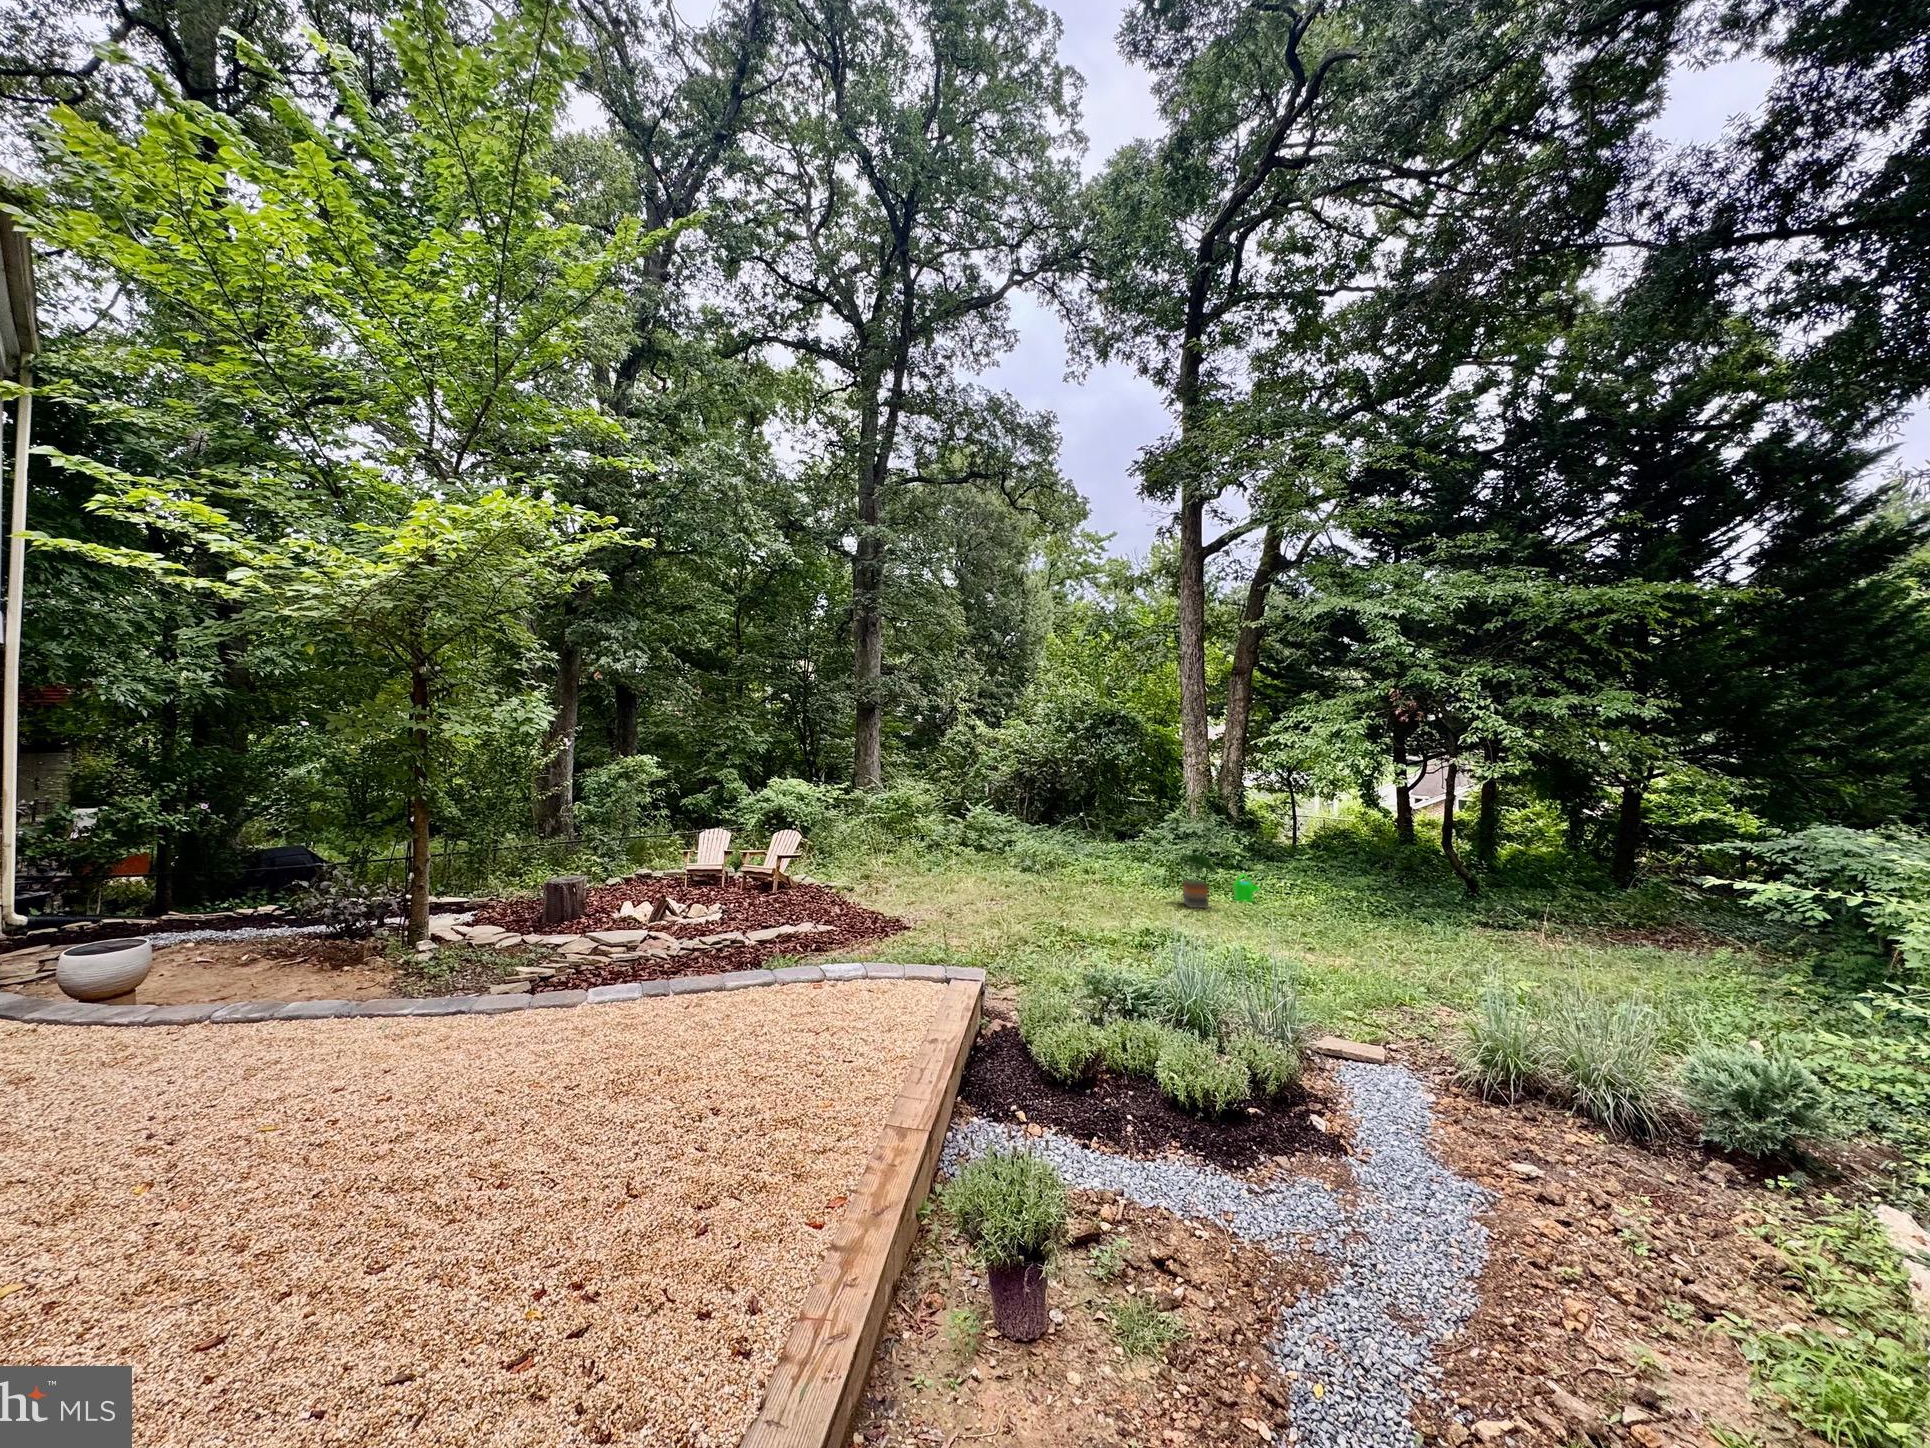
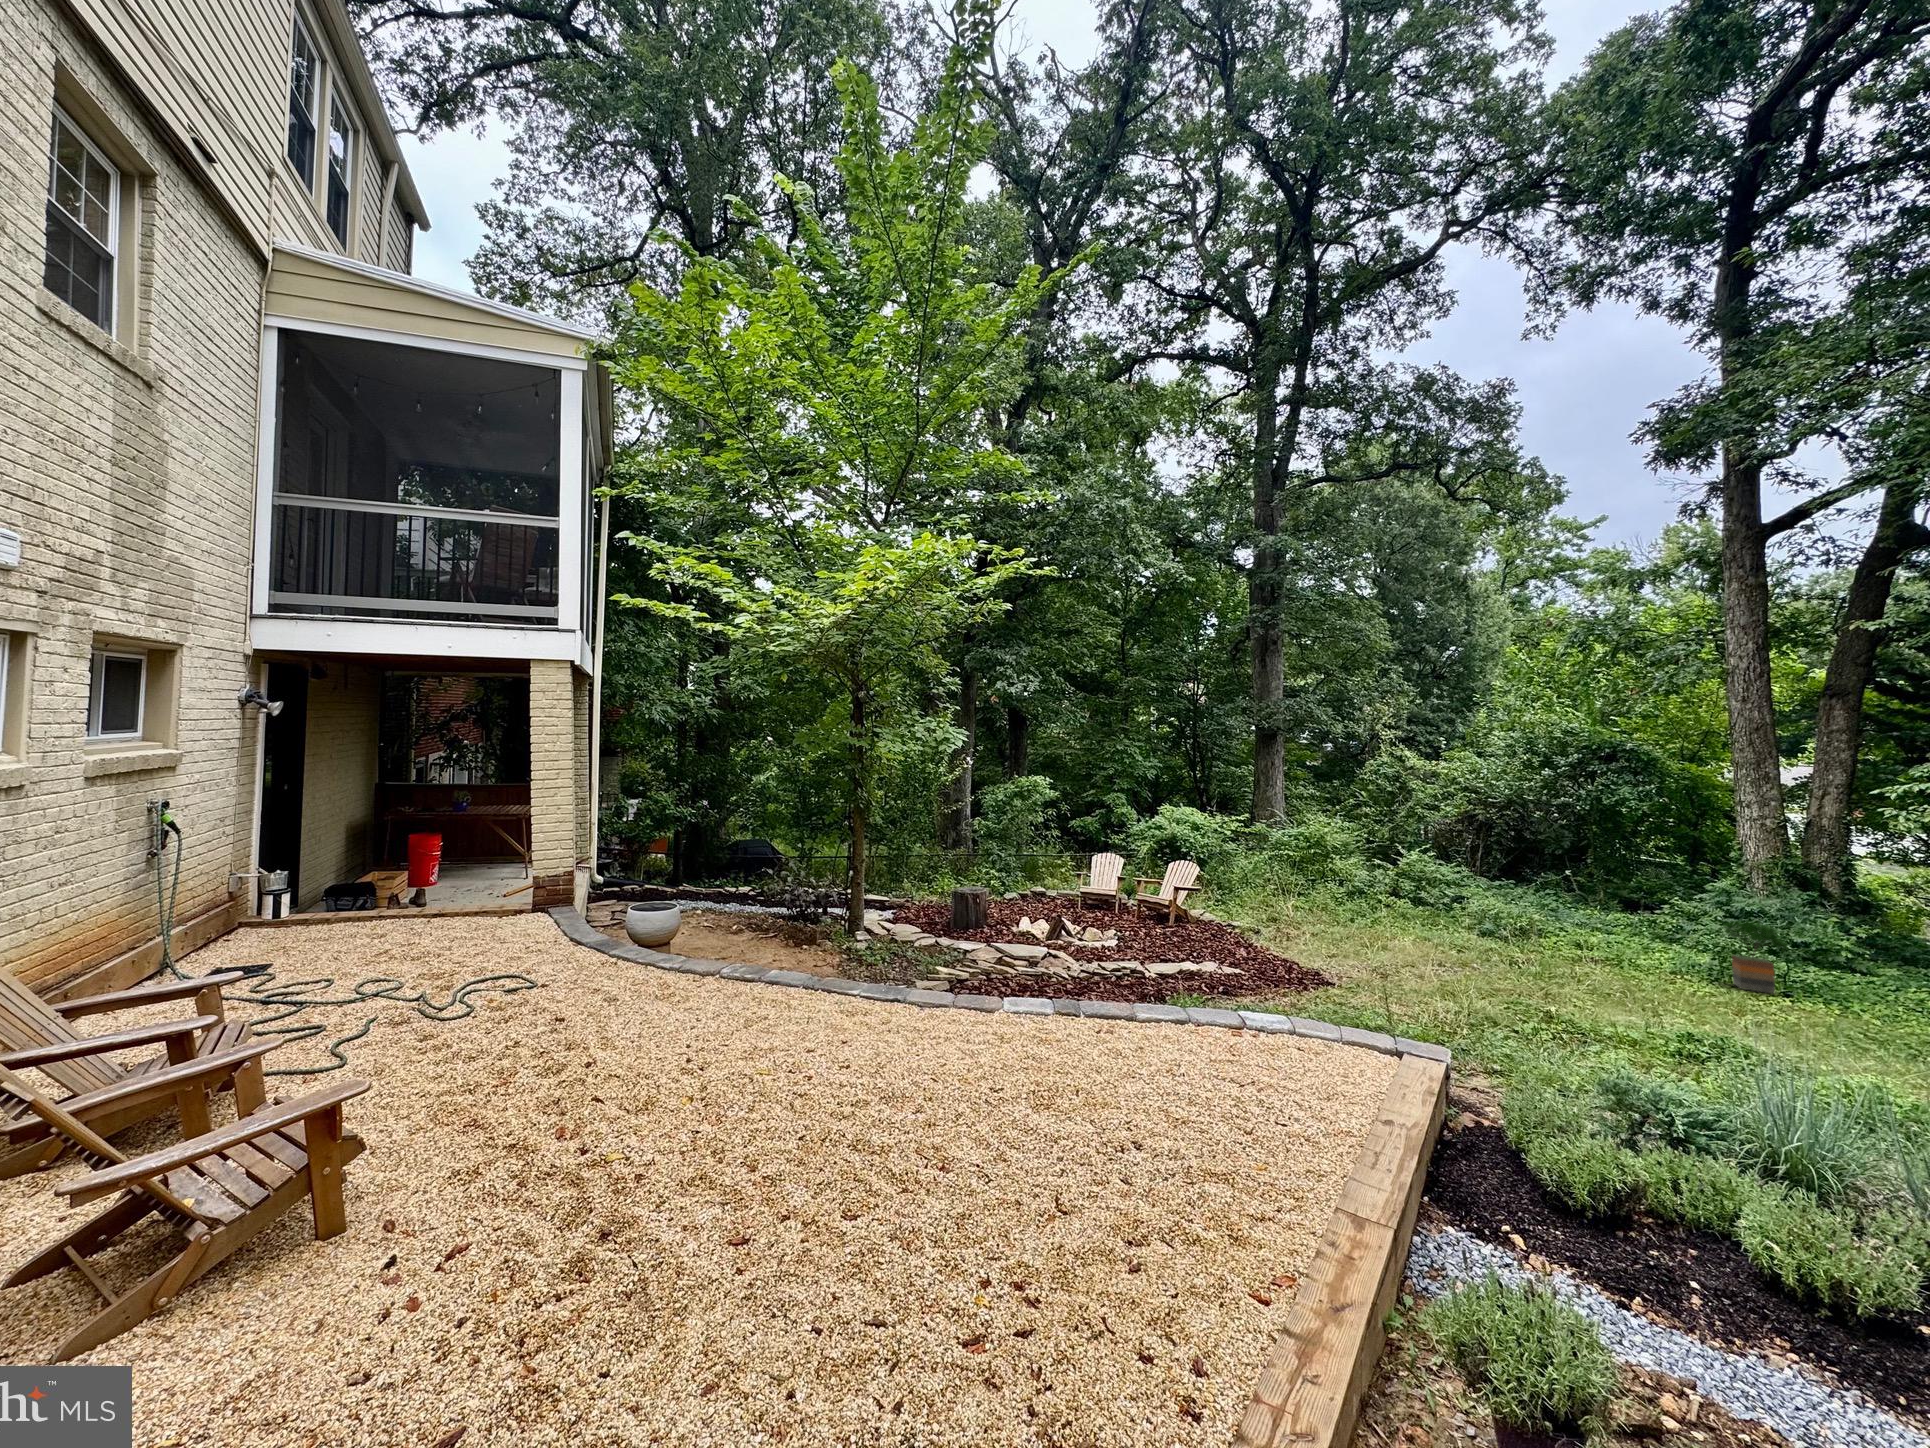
watering can: present [1233,874,1259,902] -> none [1822,959,1869,997]

